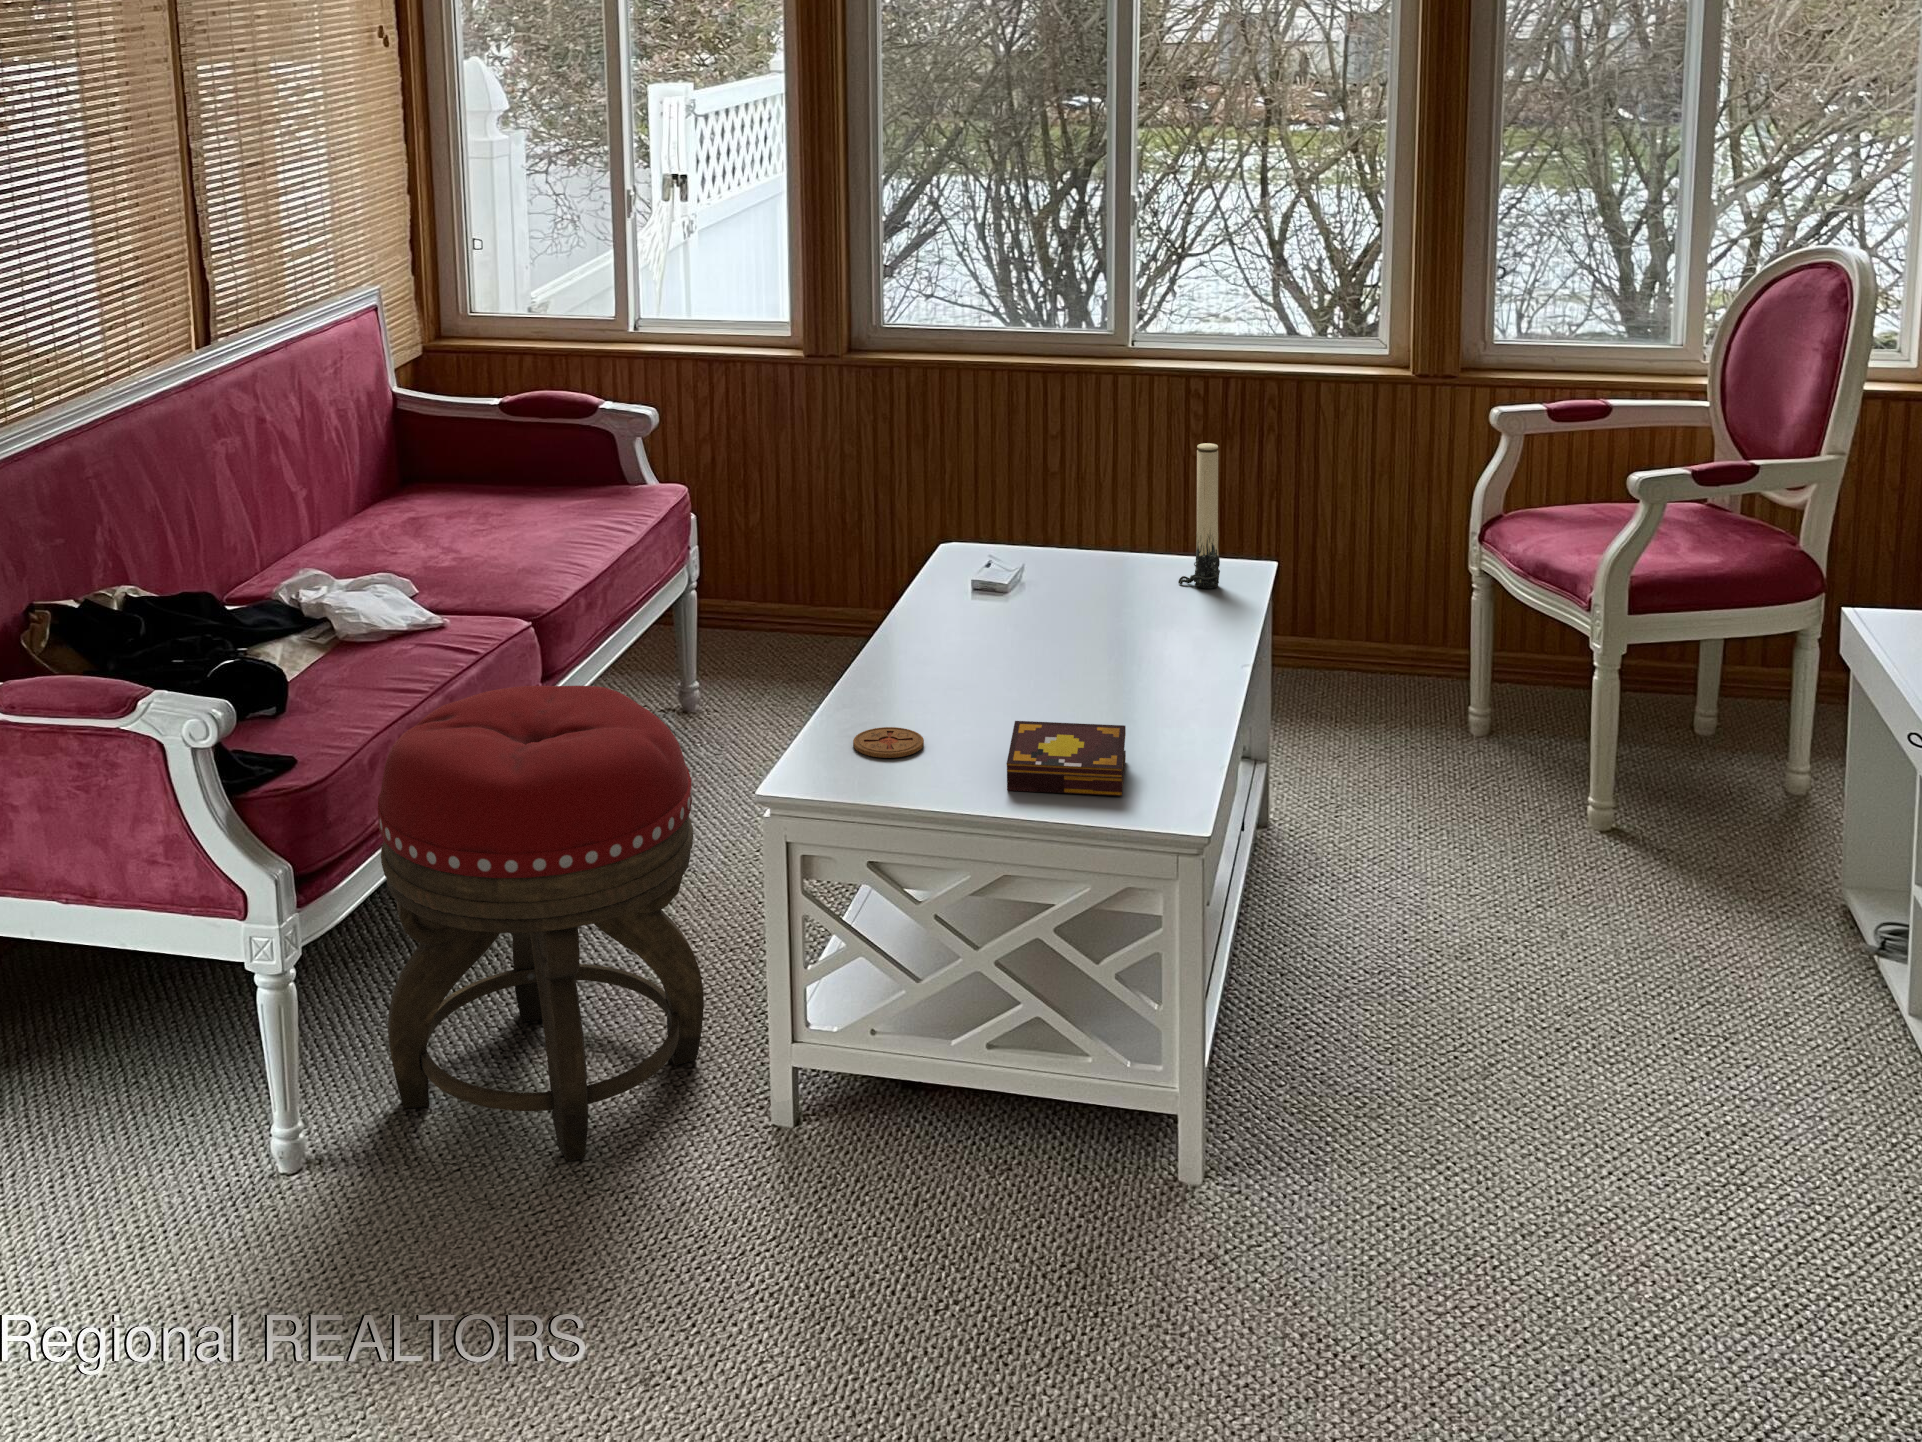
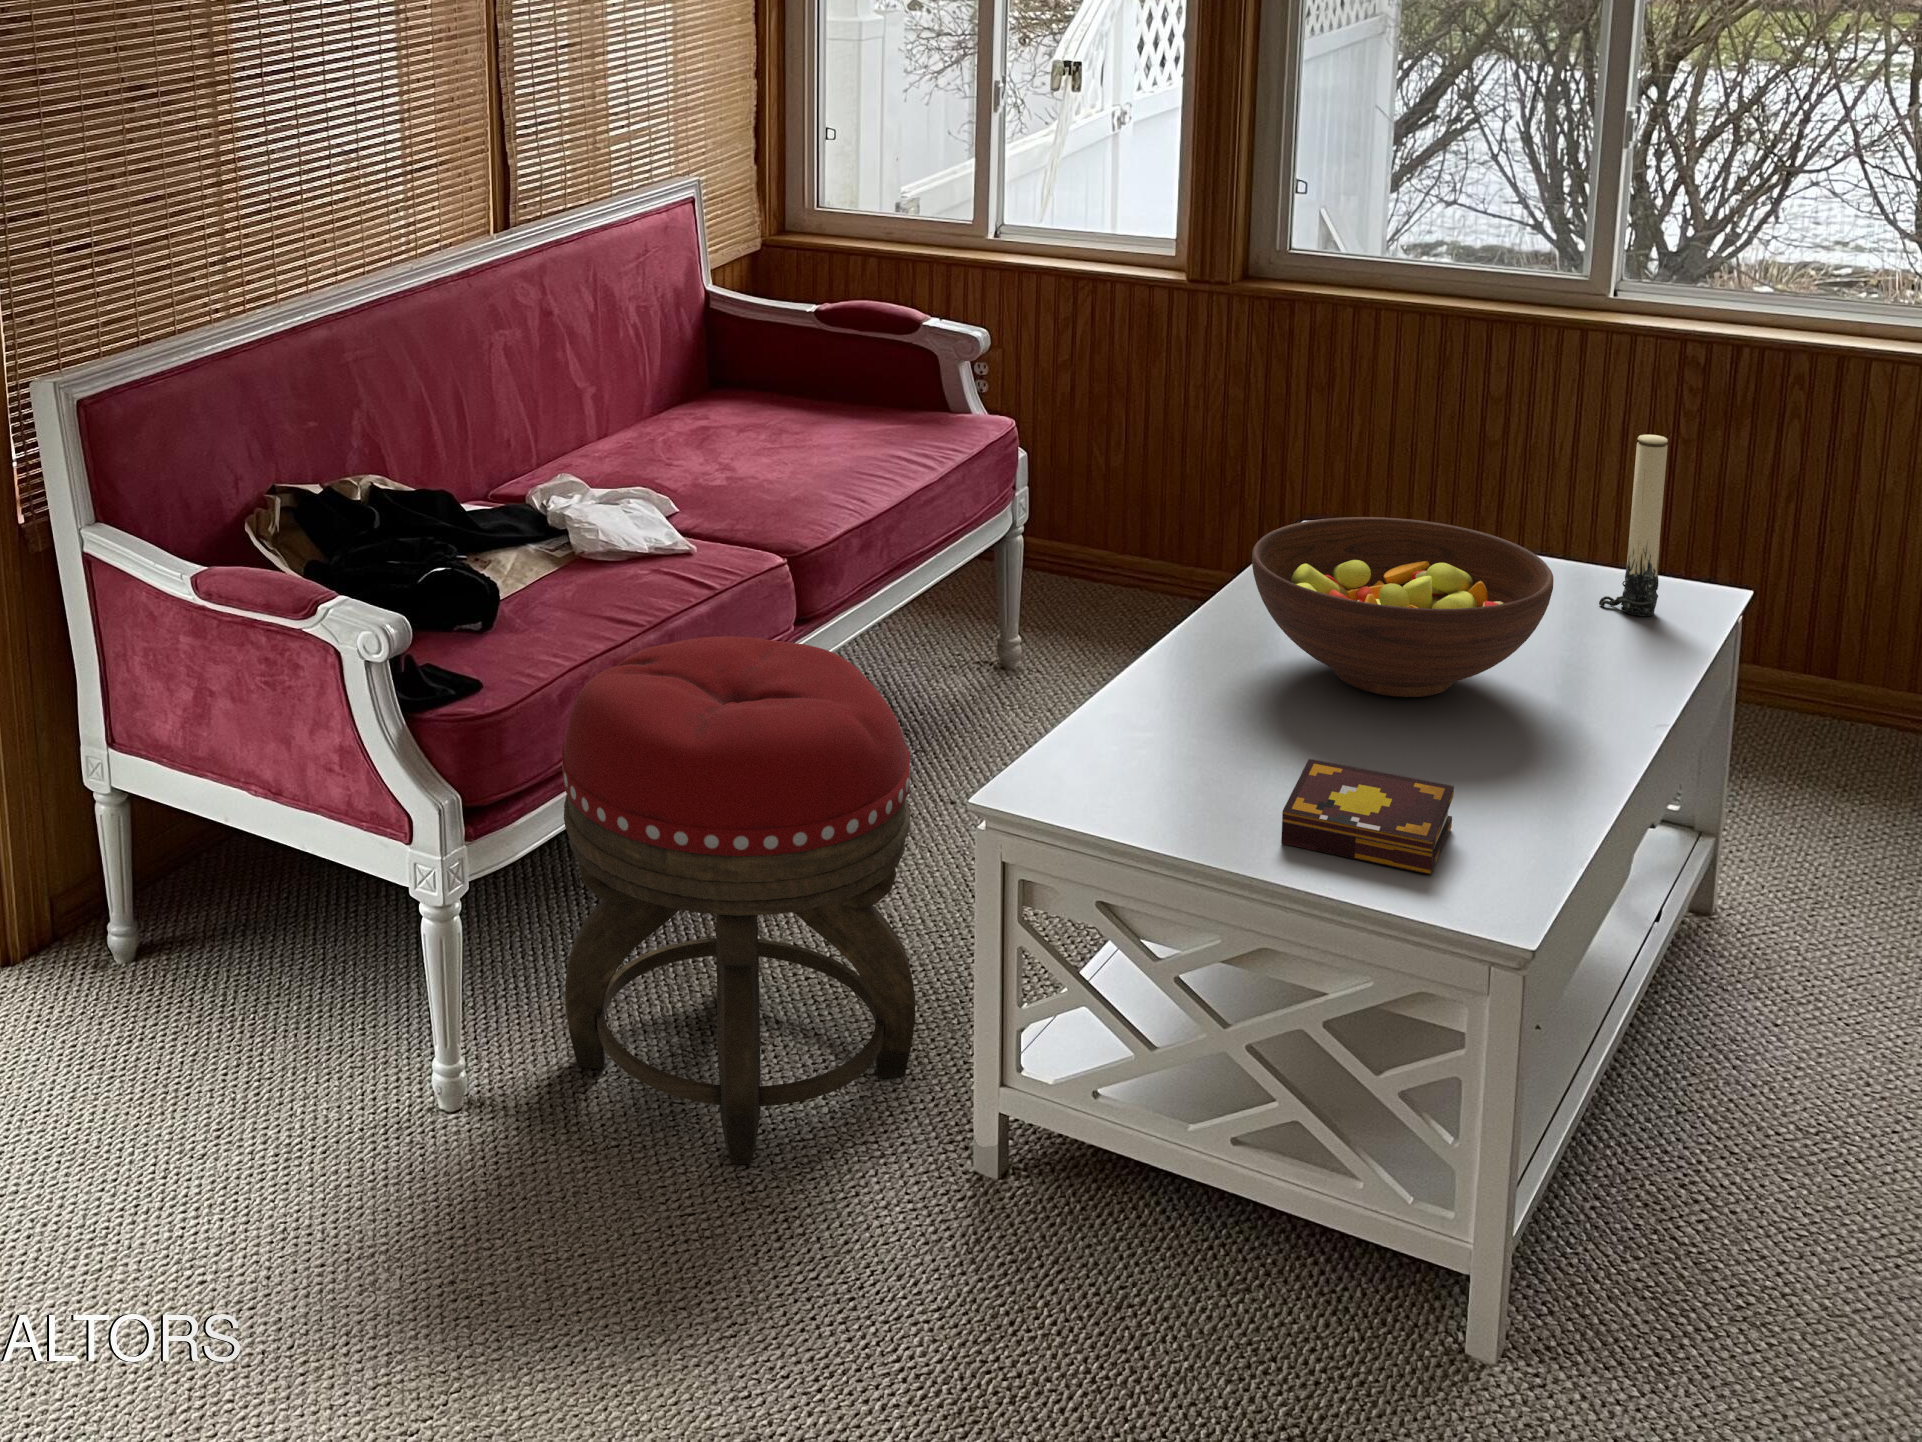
fruit bowl: none [936,527,1163,669] -> present [1252,517,1554,697]
coaster: present [853,727,924,758] -> none [1106,741,1194,780]

